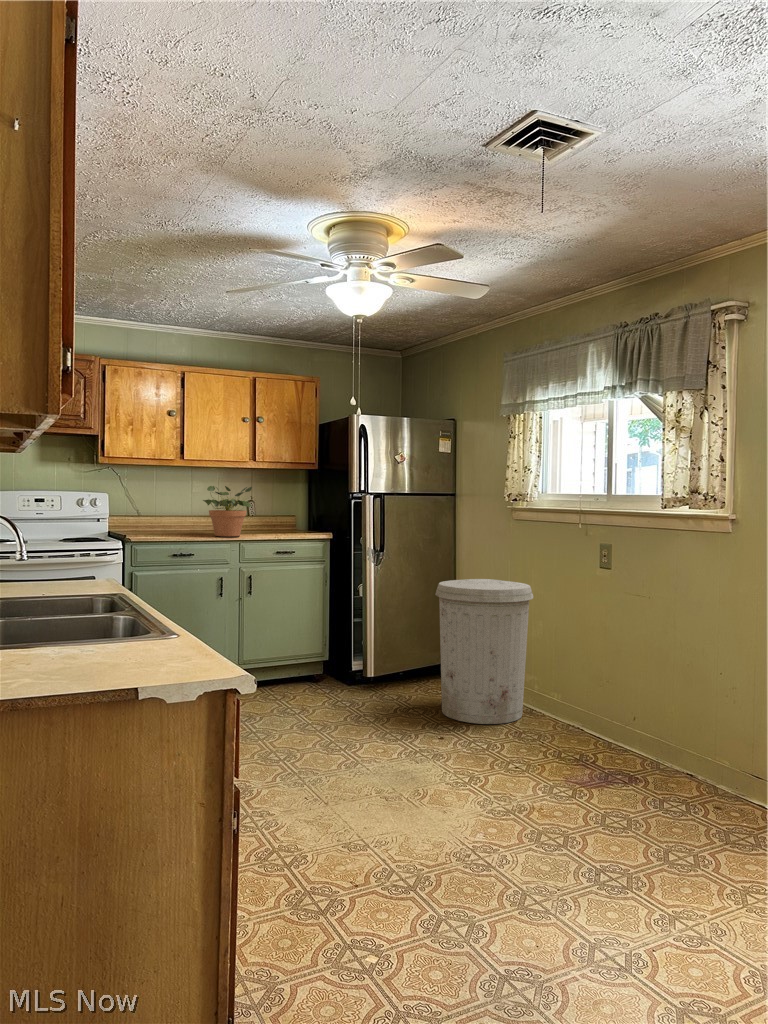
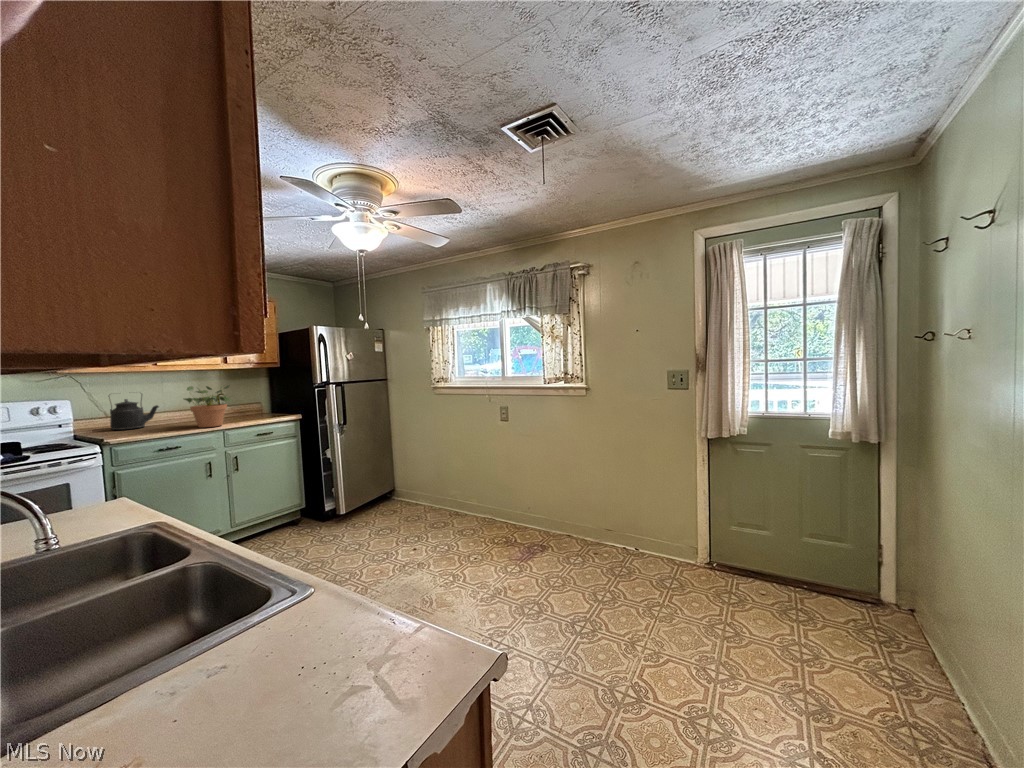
kettle: none [139,489,184,531] -> present [109,394,159,430]
trash can: present [435,579,533,724] -> none [393,434,458,533]

